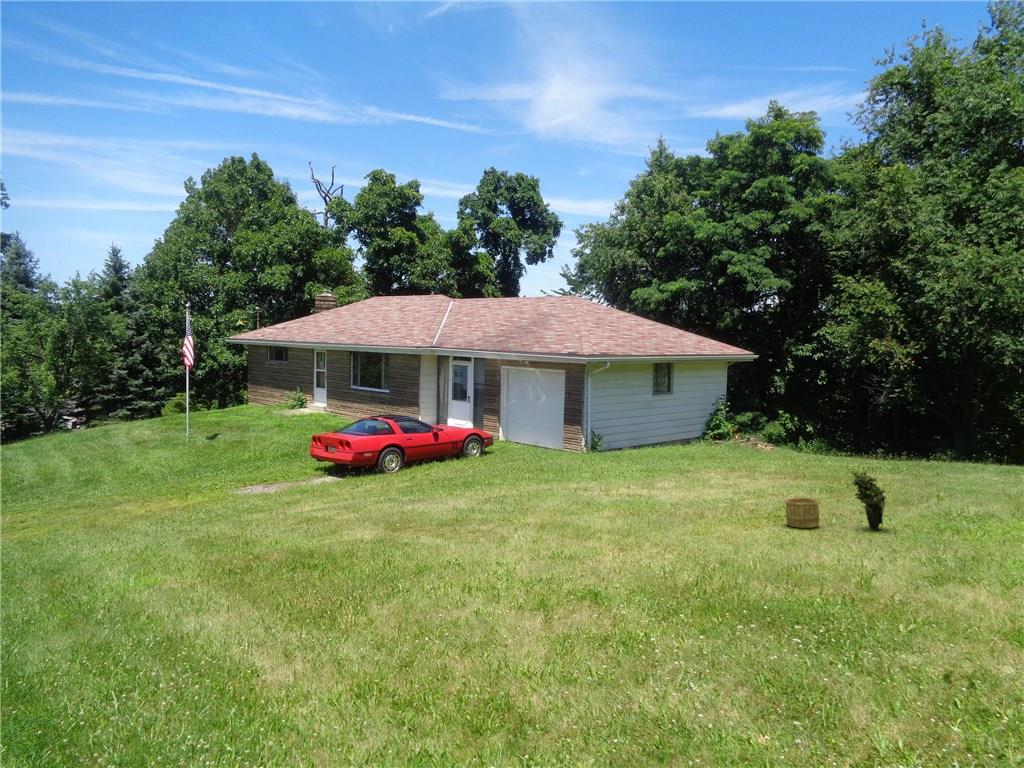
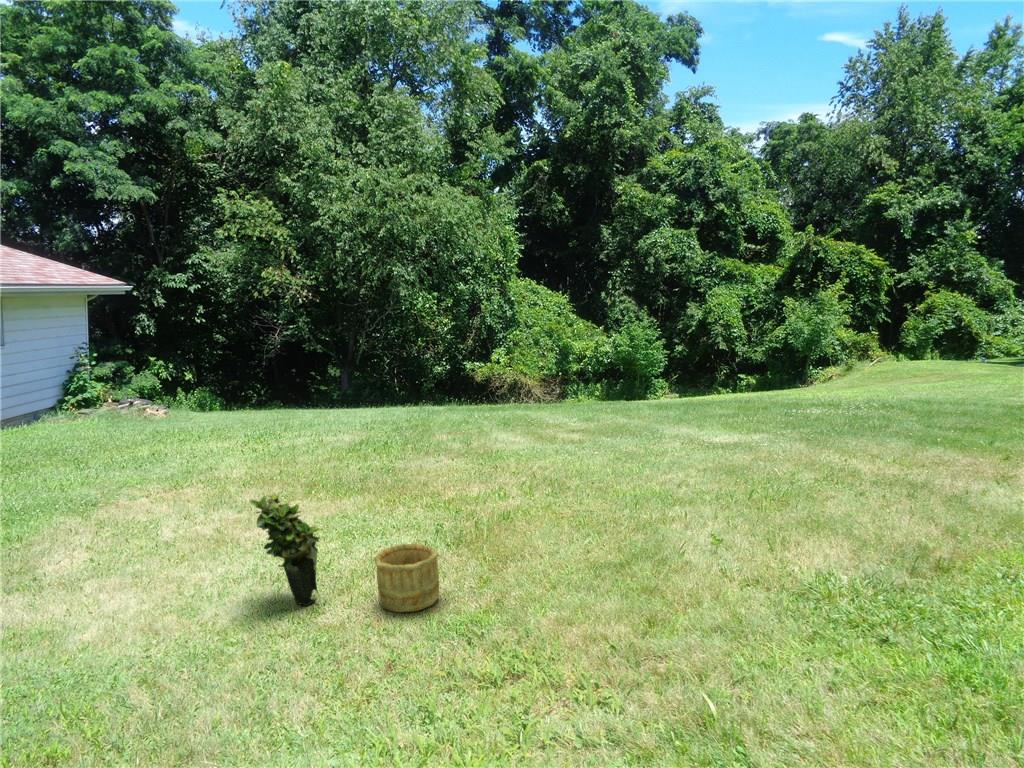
potted plant: present [851,470,886,531] -> present [250,493,320,606]

